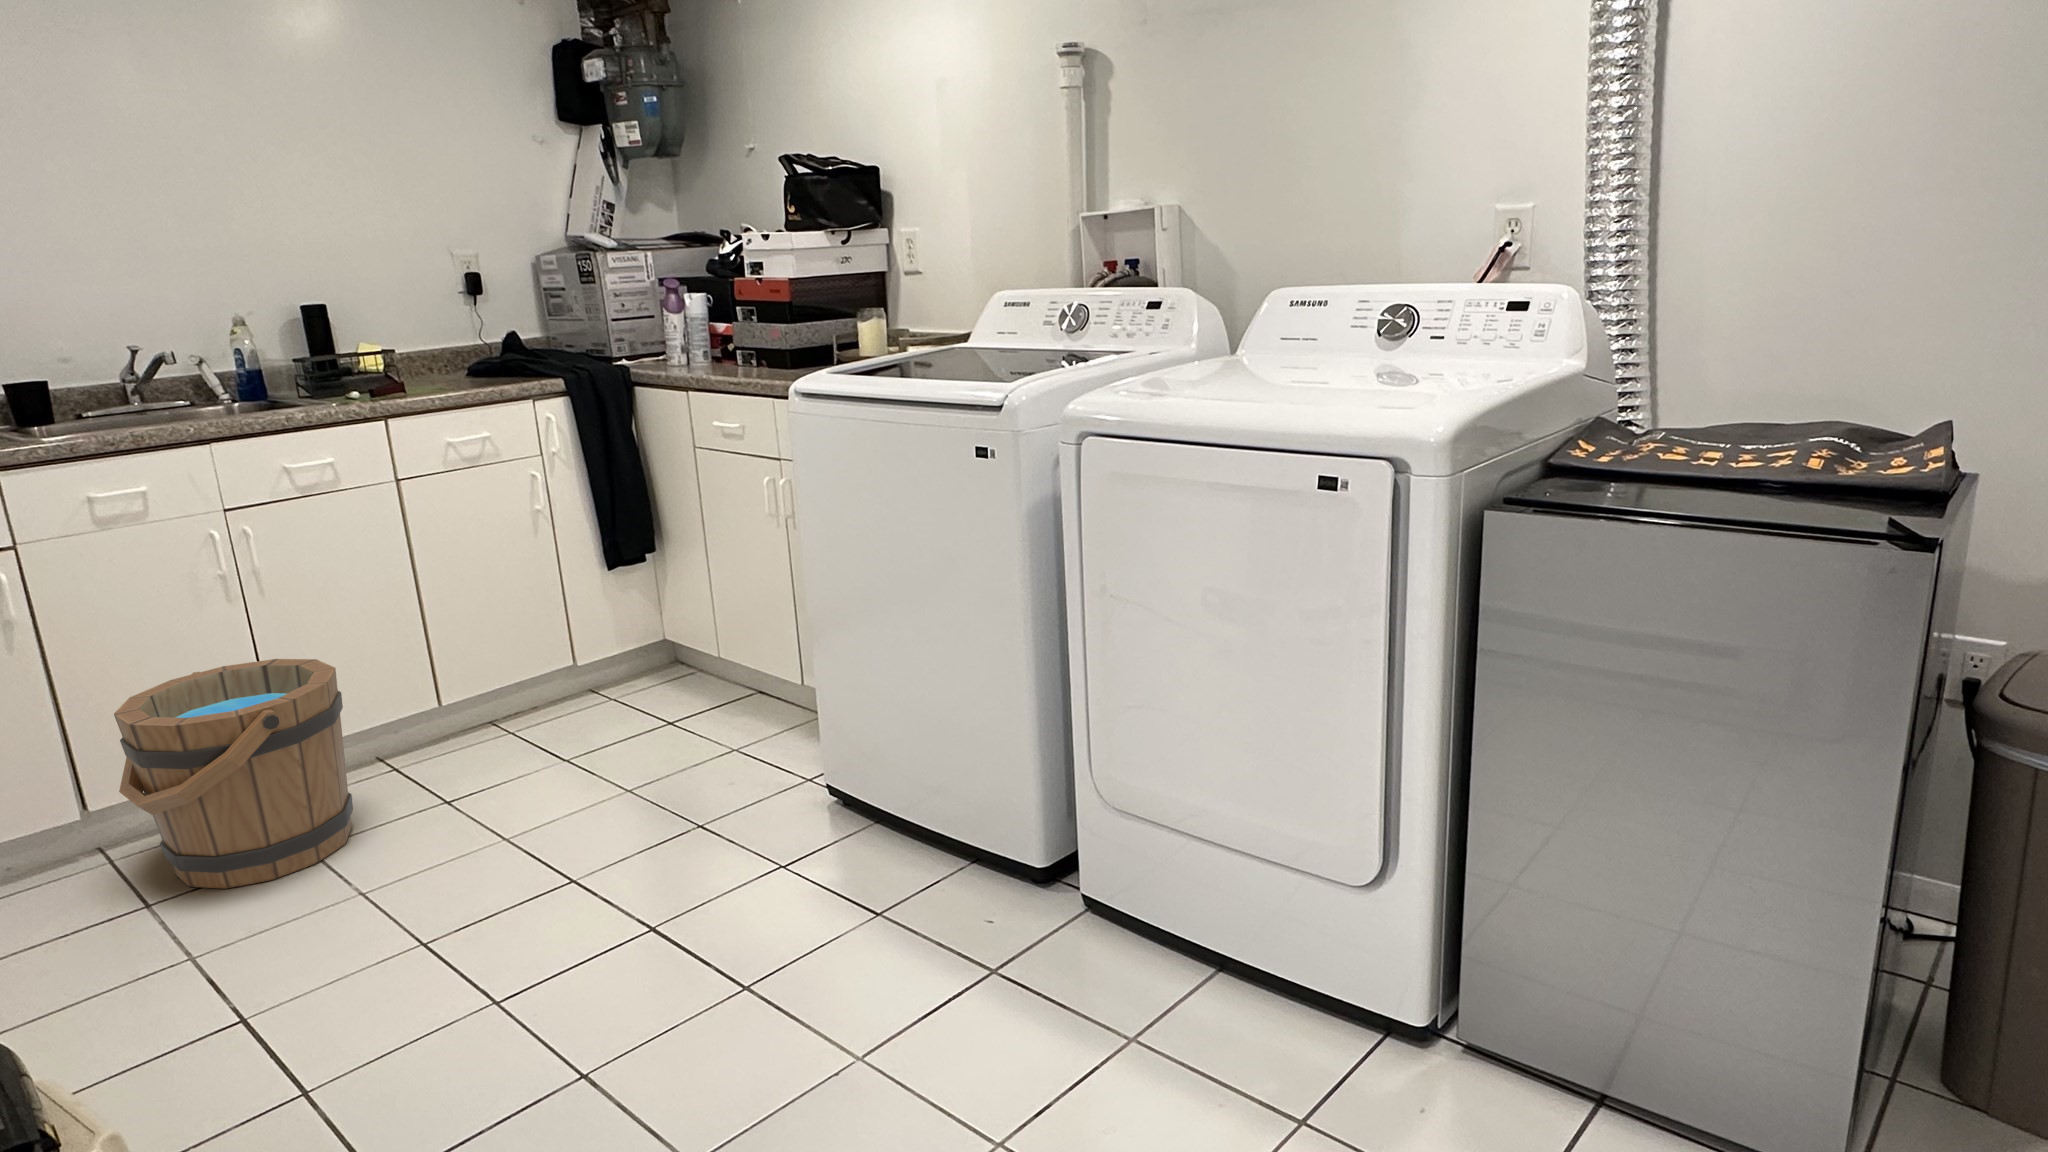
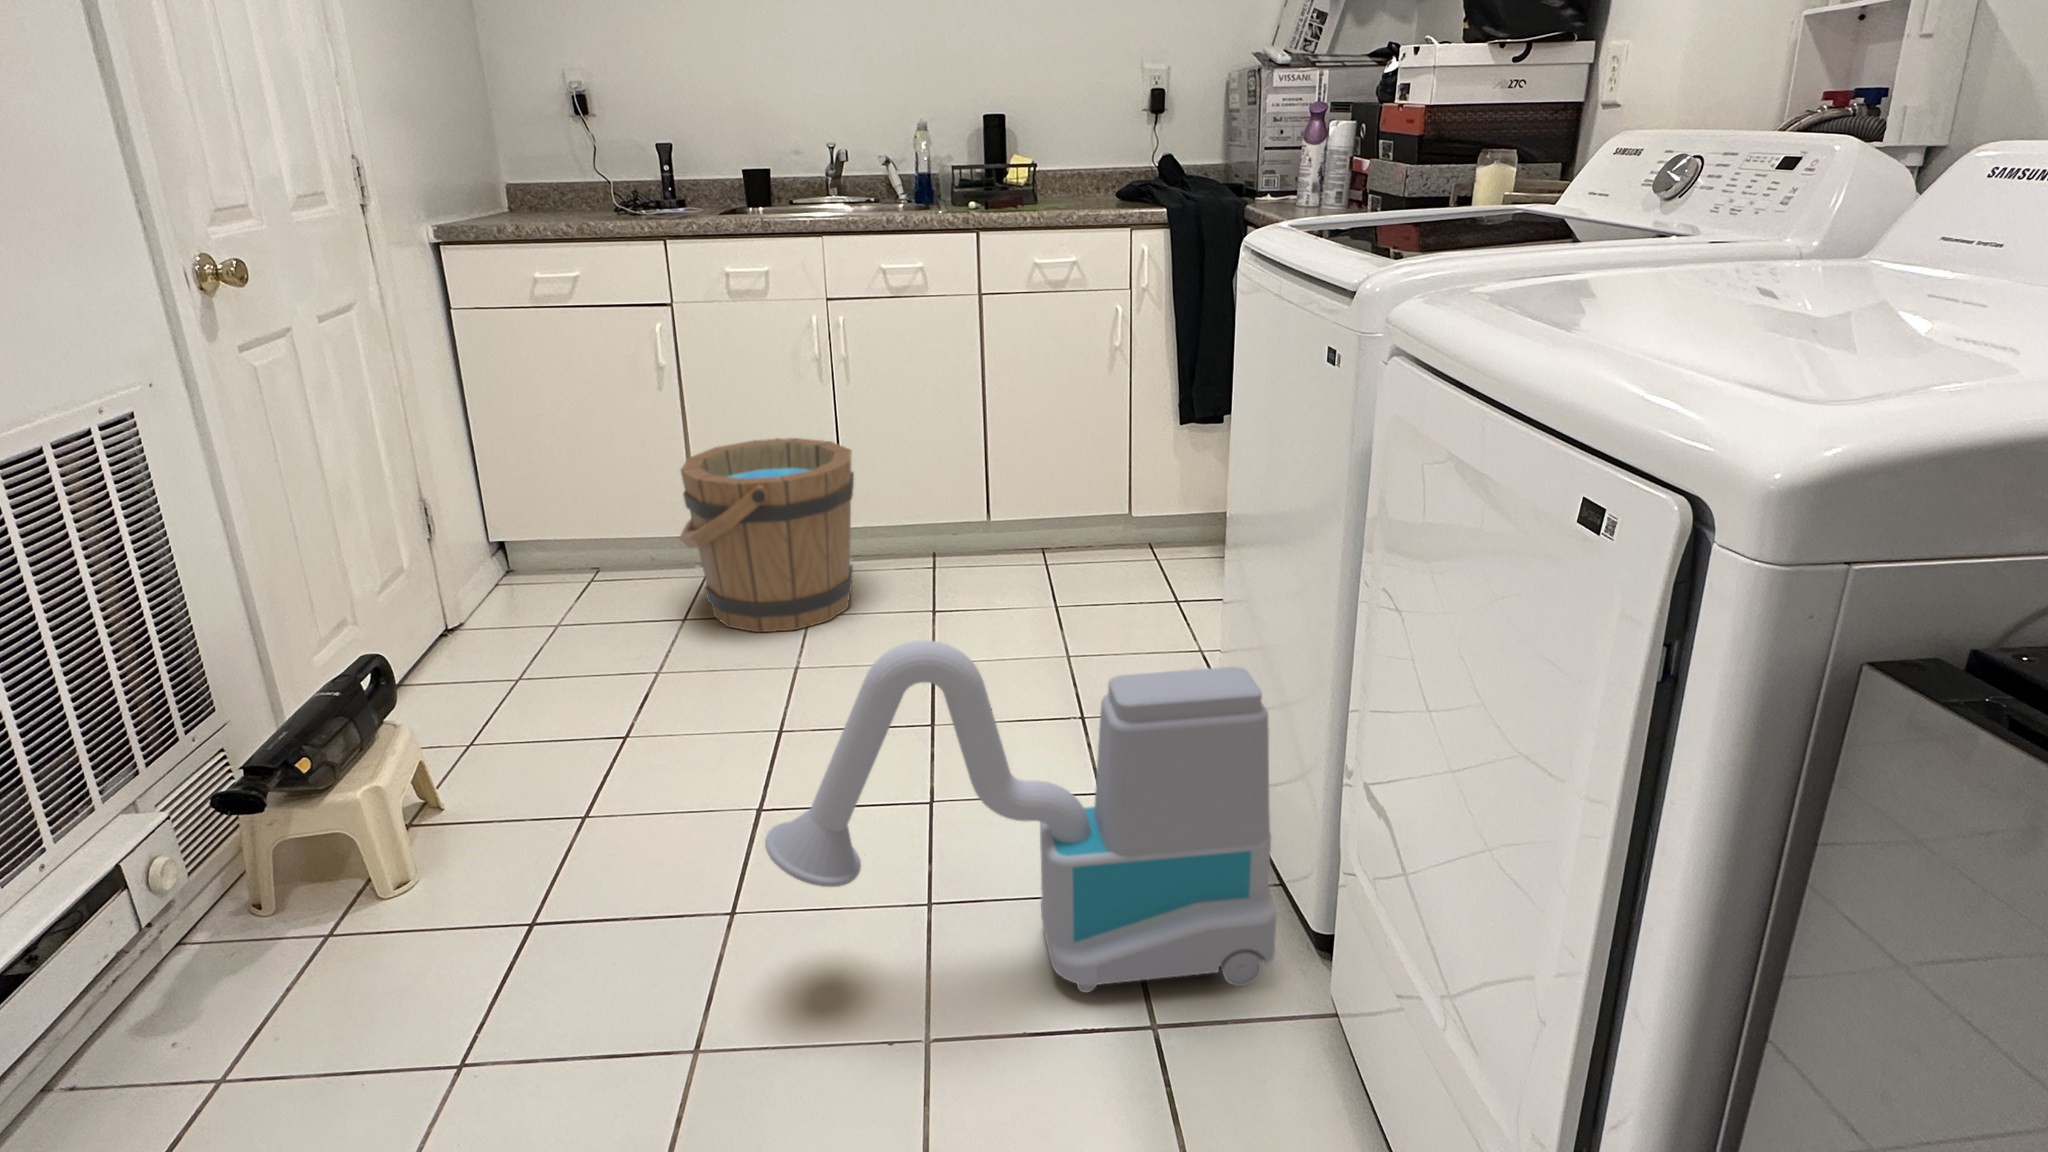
vacuum cleaner: none [678,684,1029,963] -> present [765,640,1277,992]

